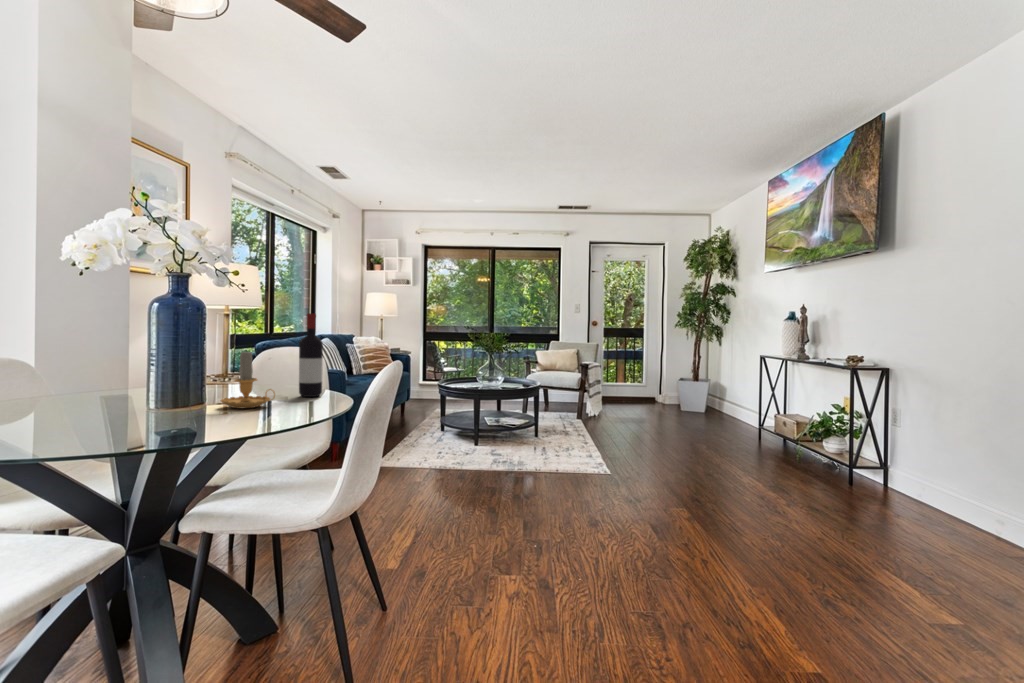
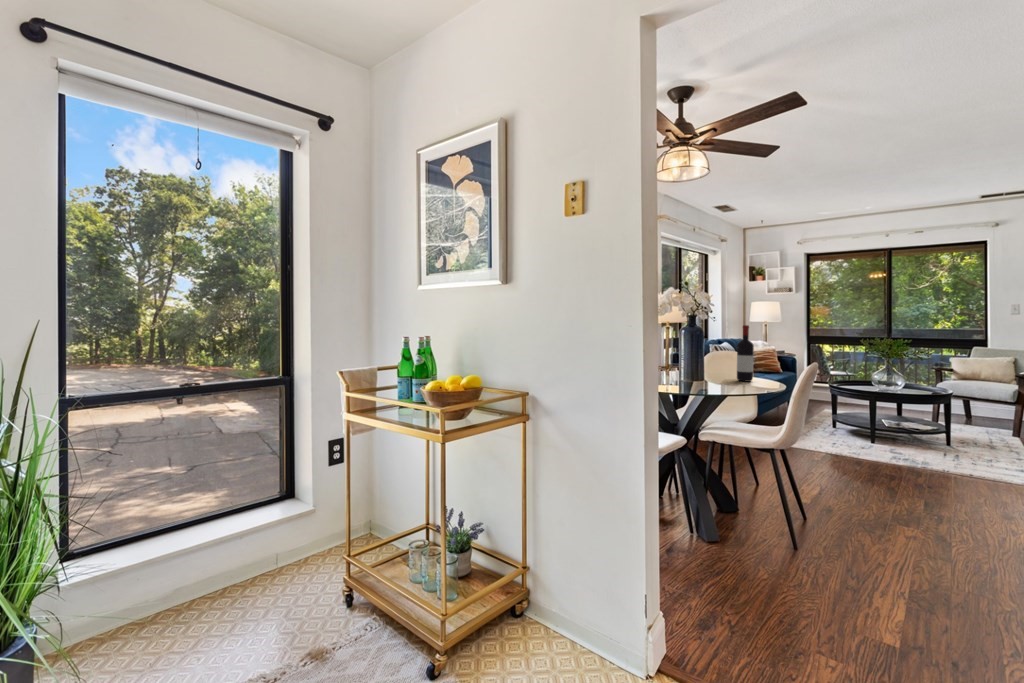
candle: present [221,352,275,408] -> none [696,348,730,384]

